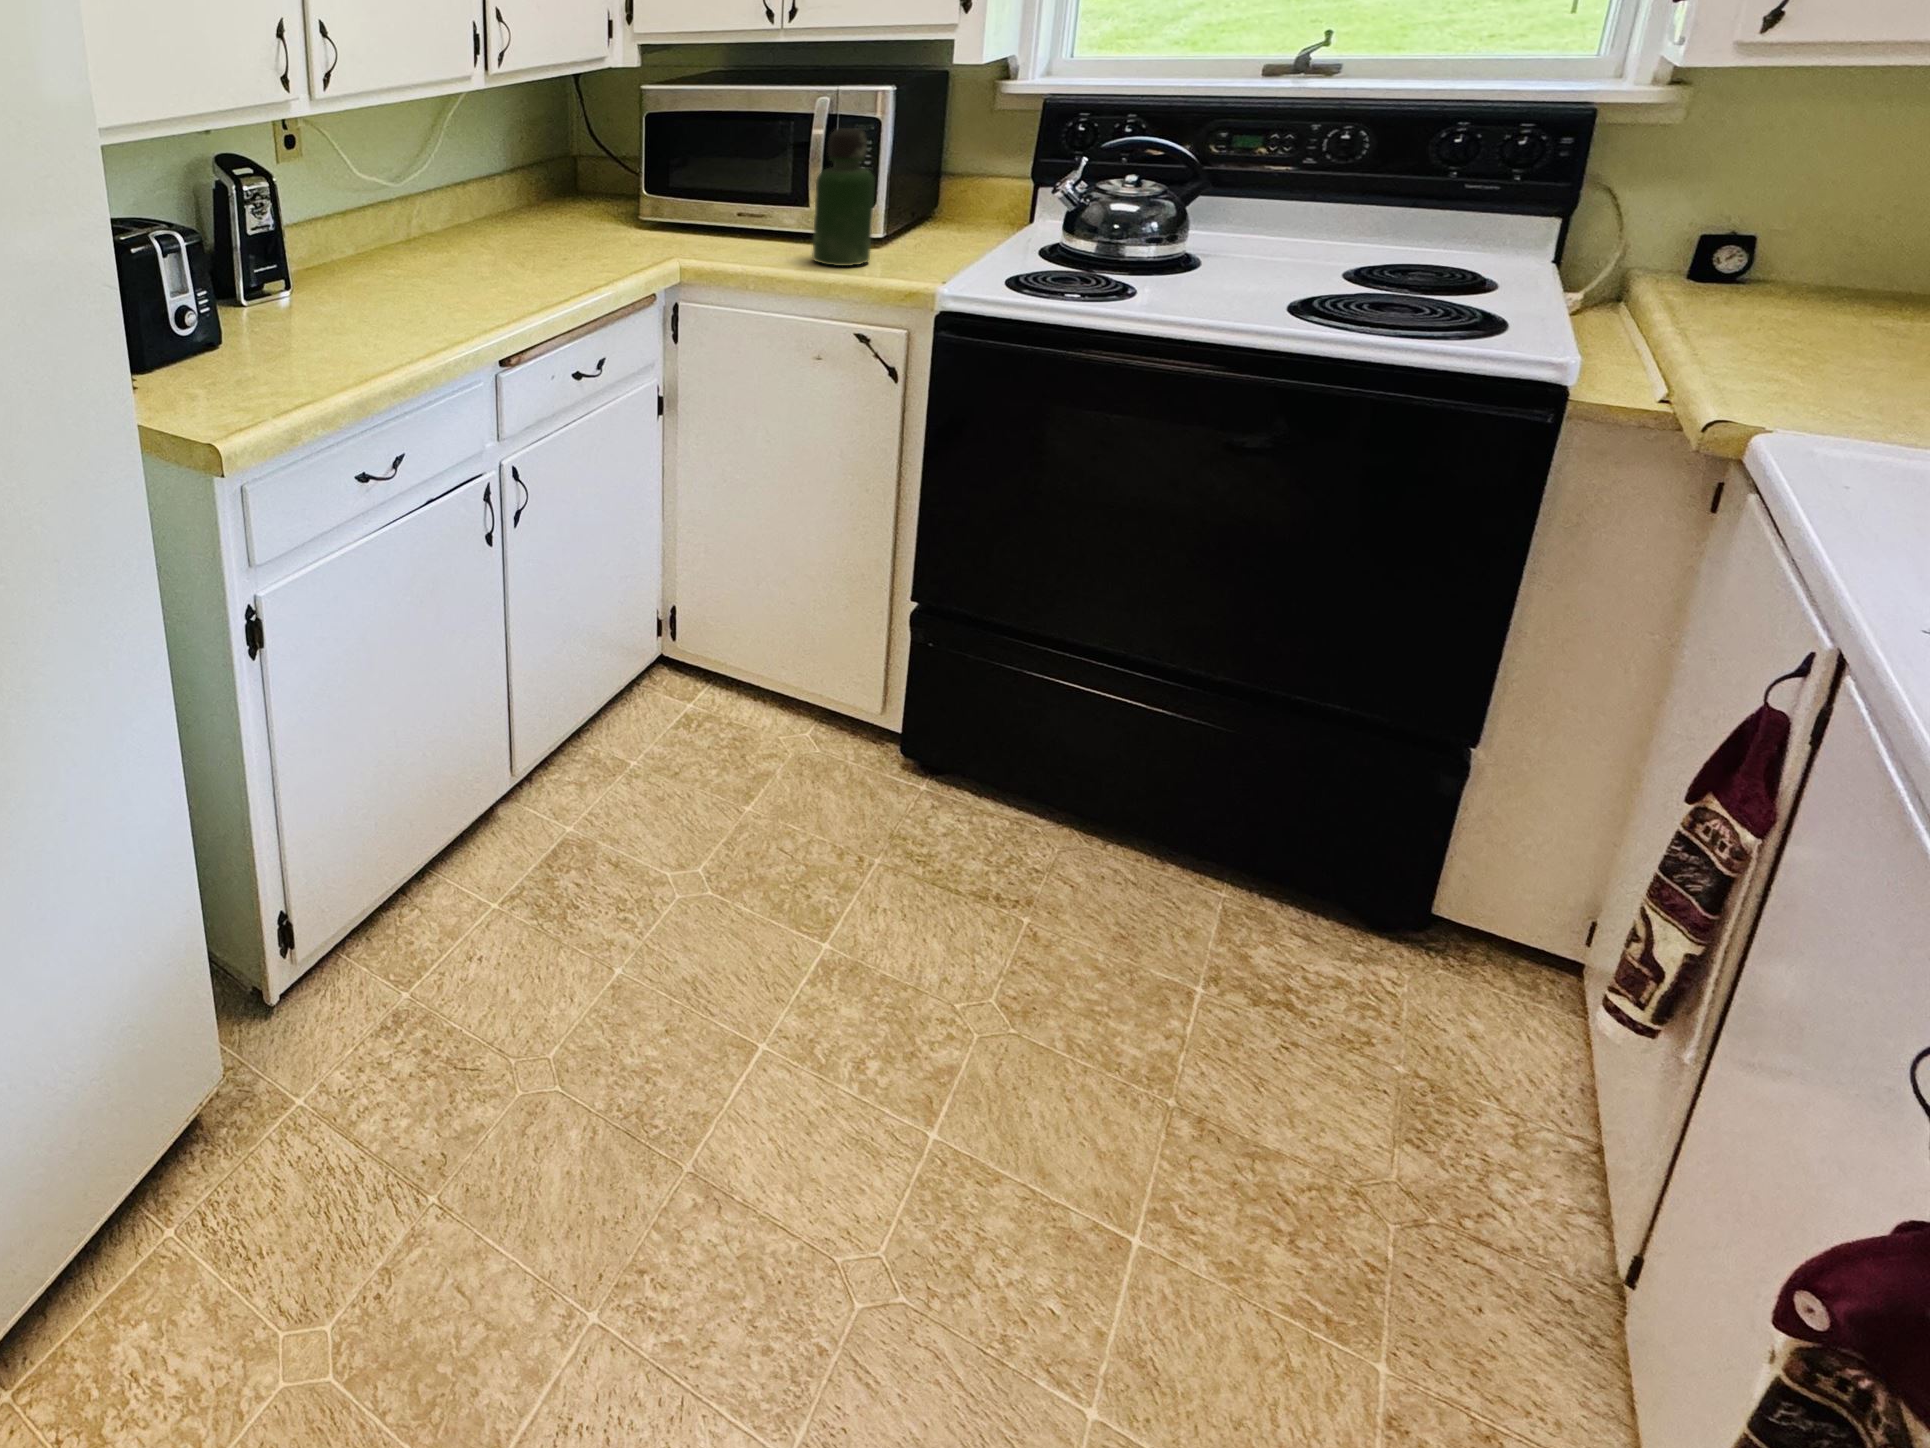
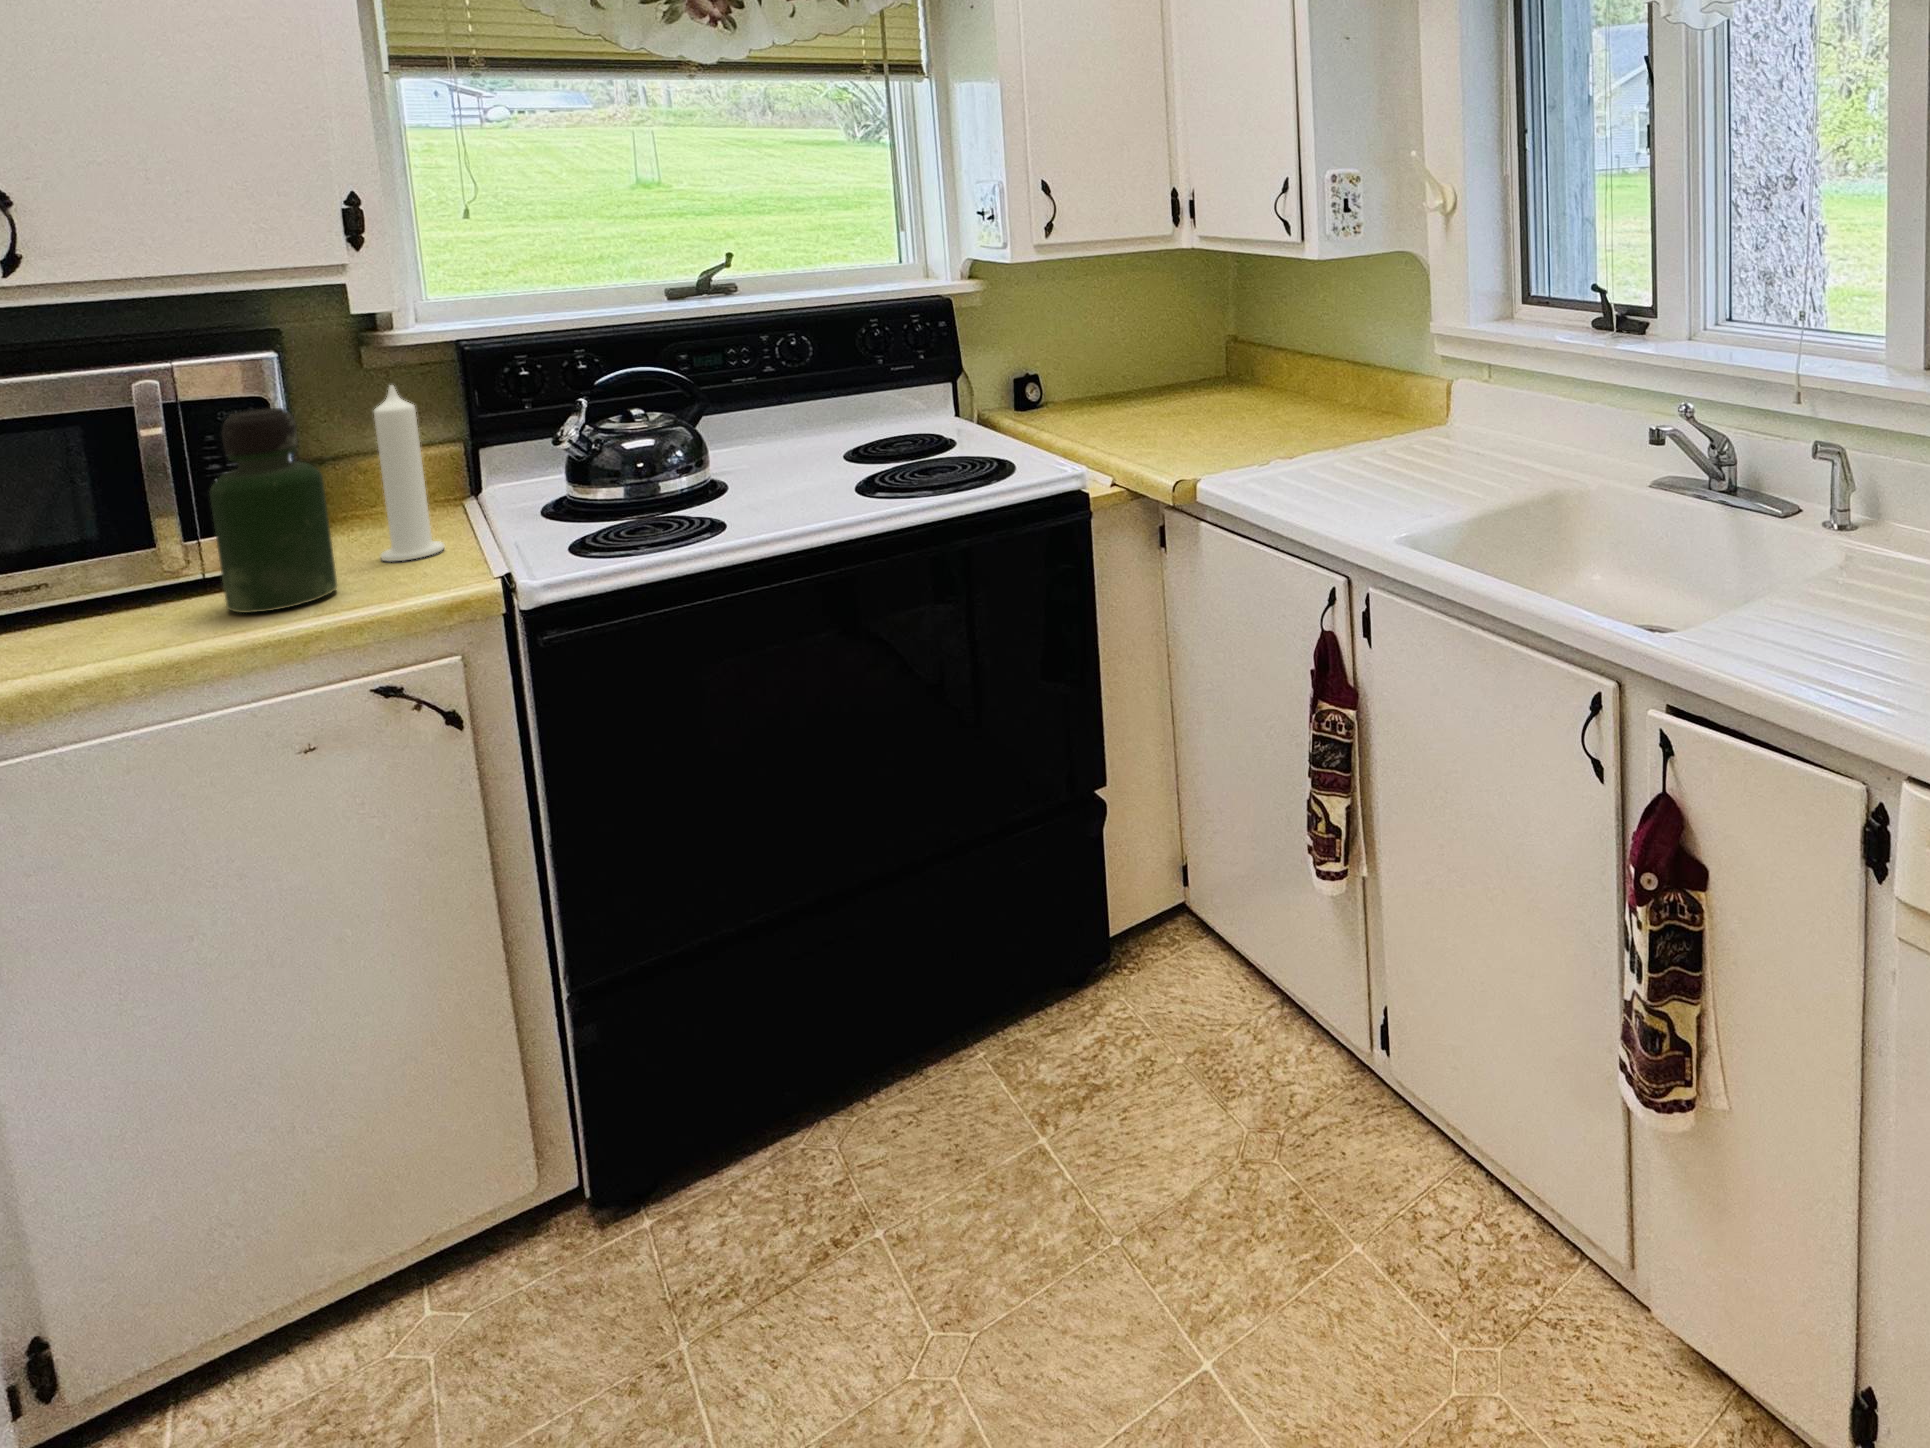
candle: none [914,124,956,258] -> present [374,385,444,561]

